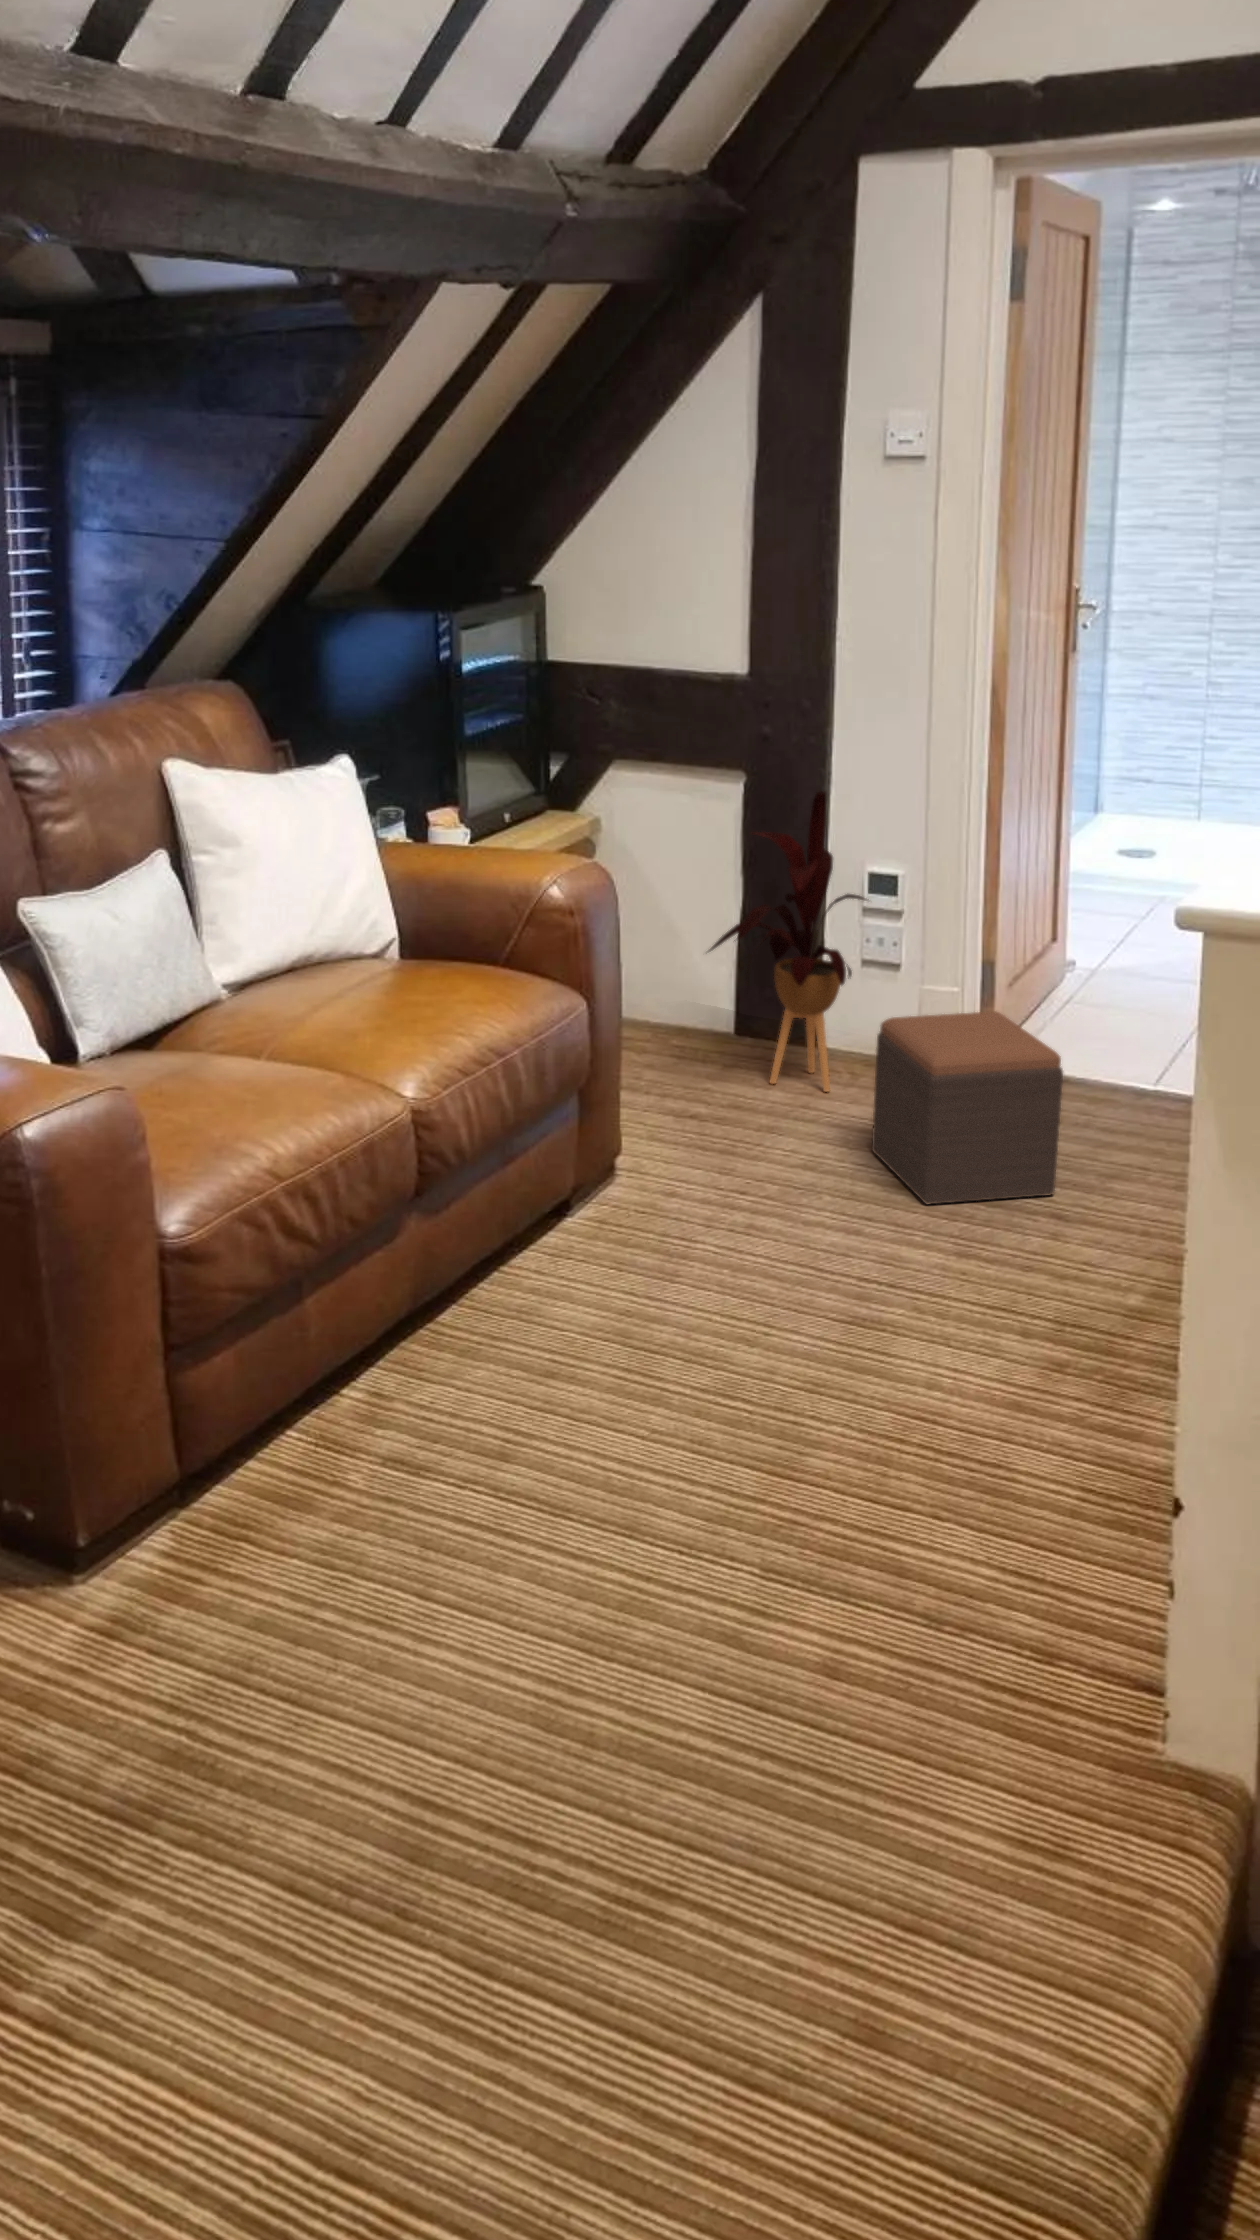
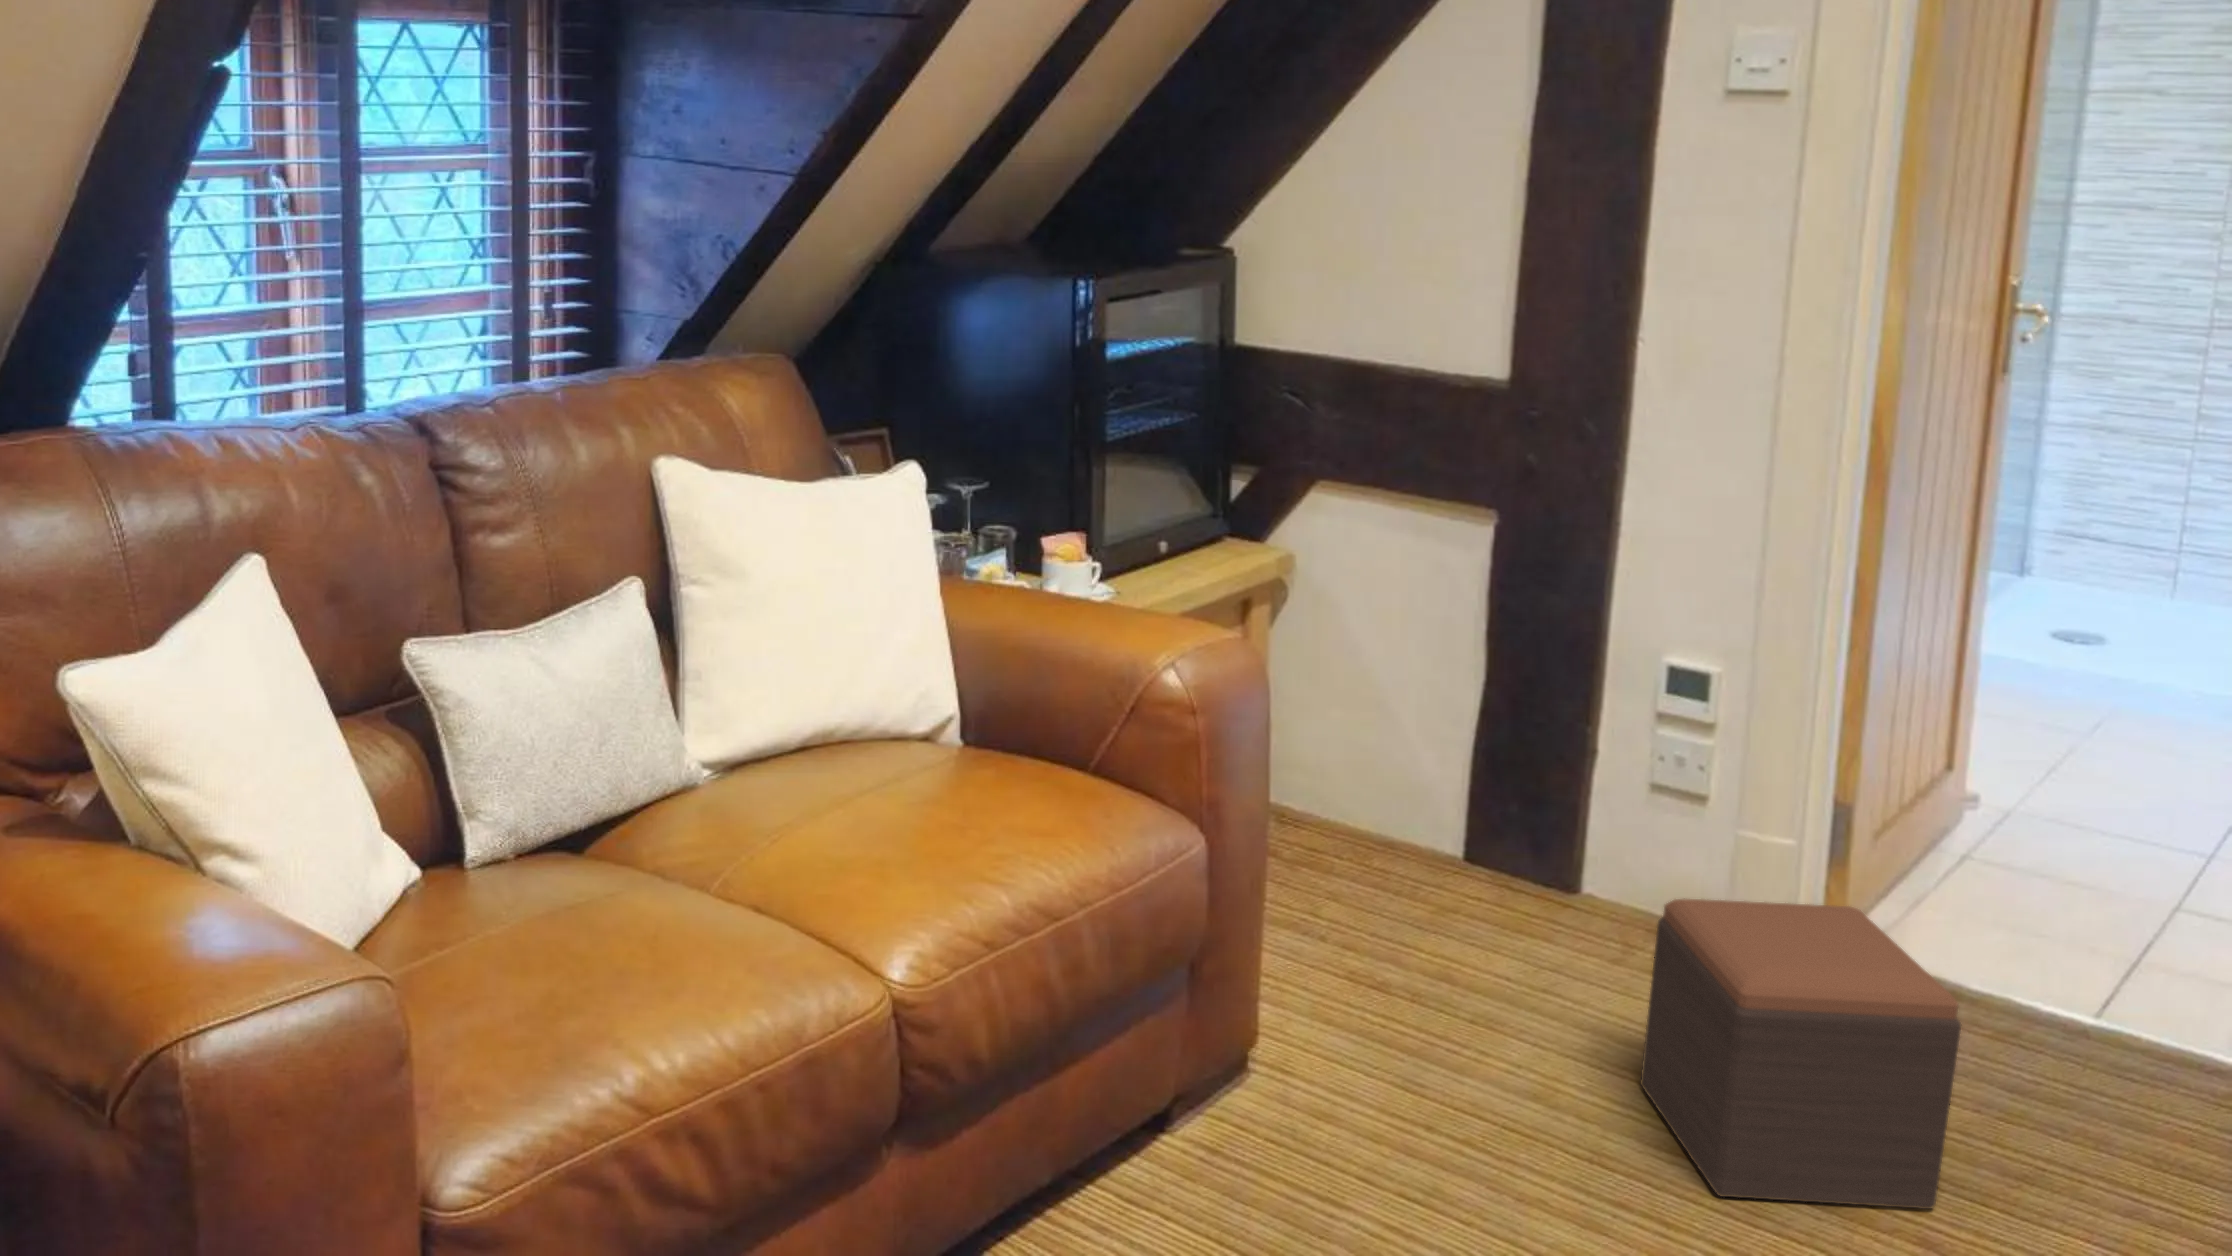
house plant: present [709,791,867,1092] -> none [1411,554,1666,972]

